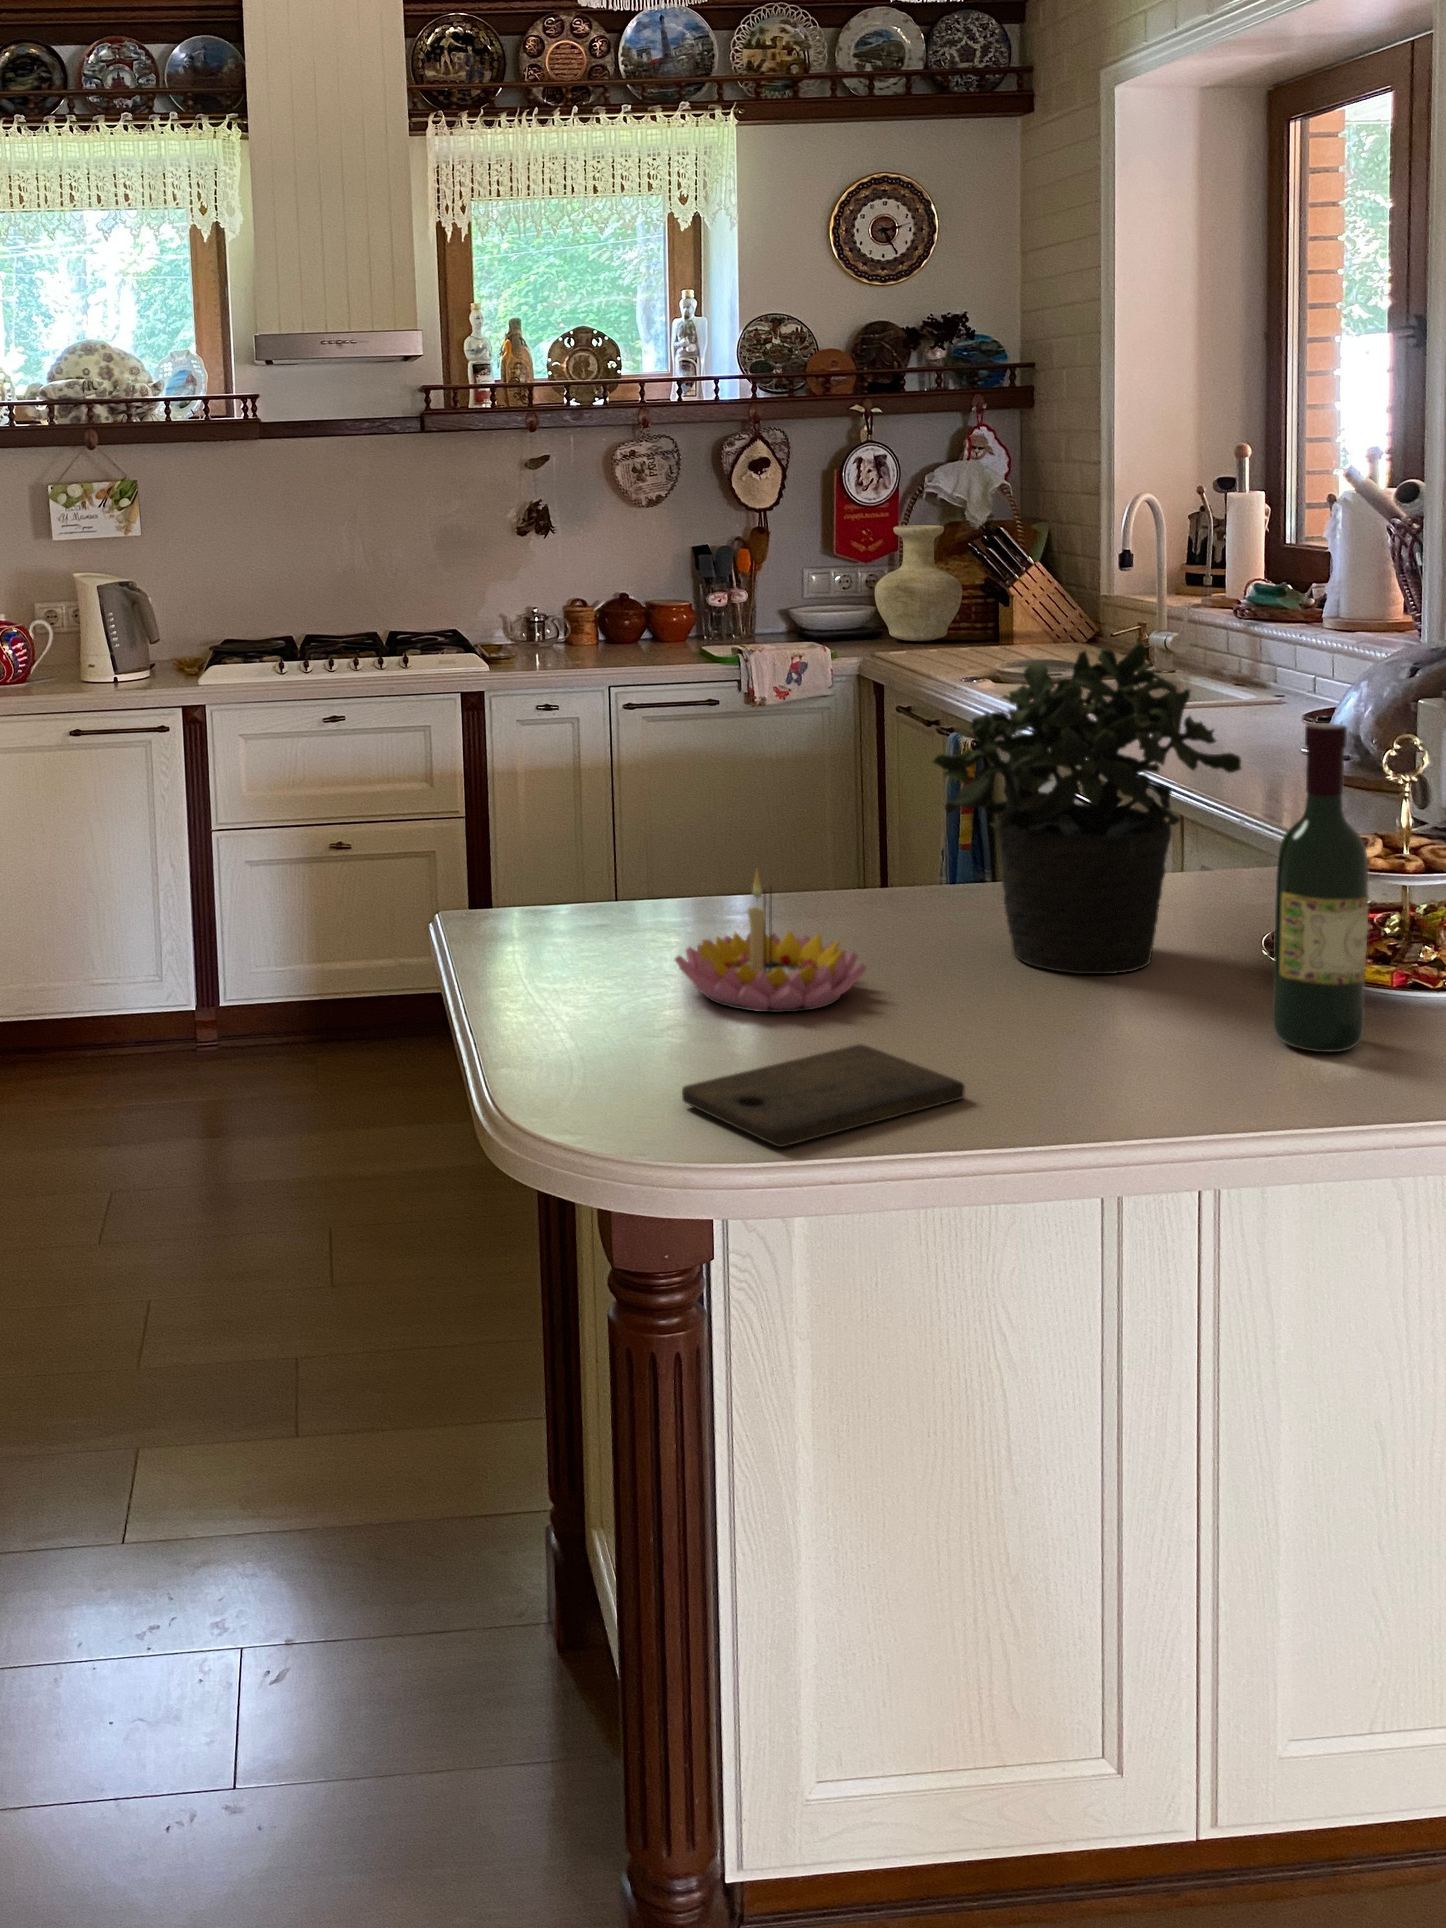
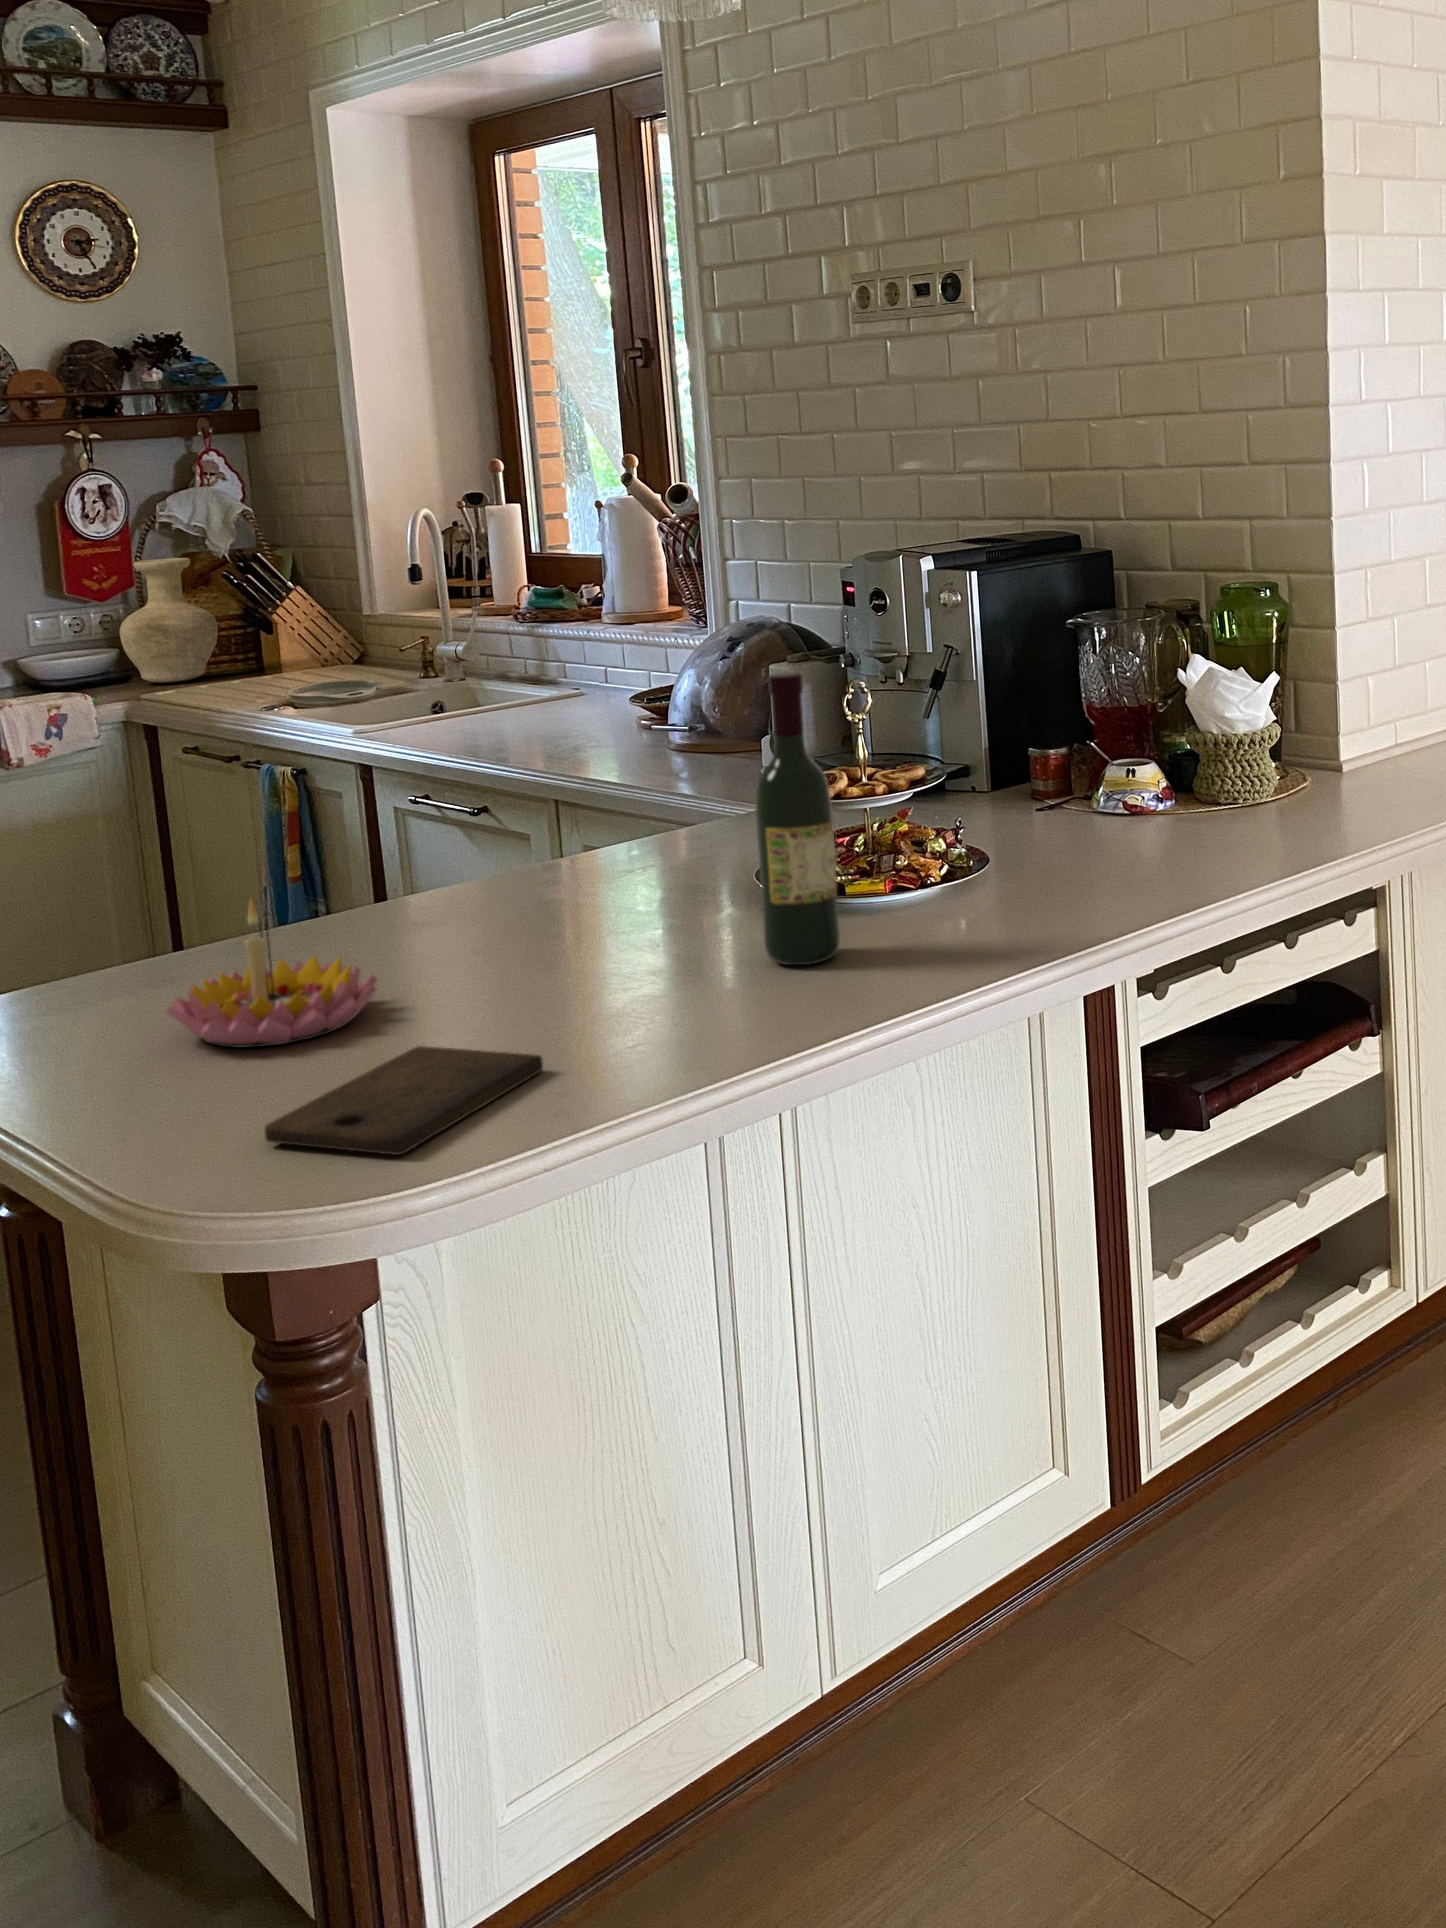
potted plant: present [933,642,1241,974] -> none [402,621,693,949]

